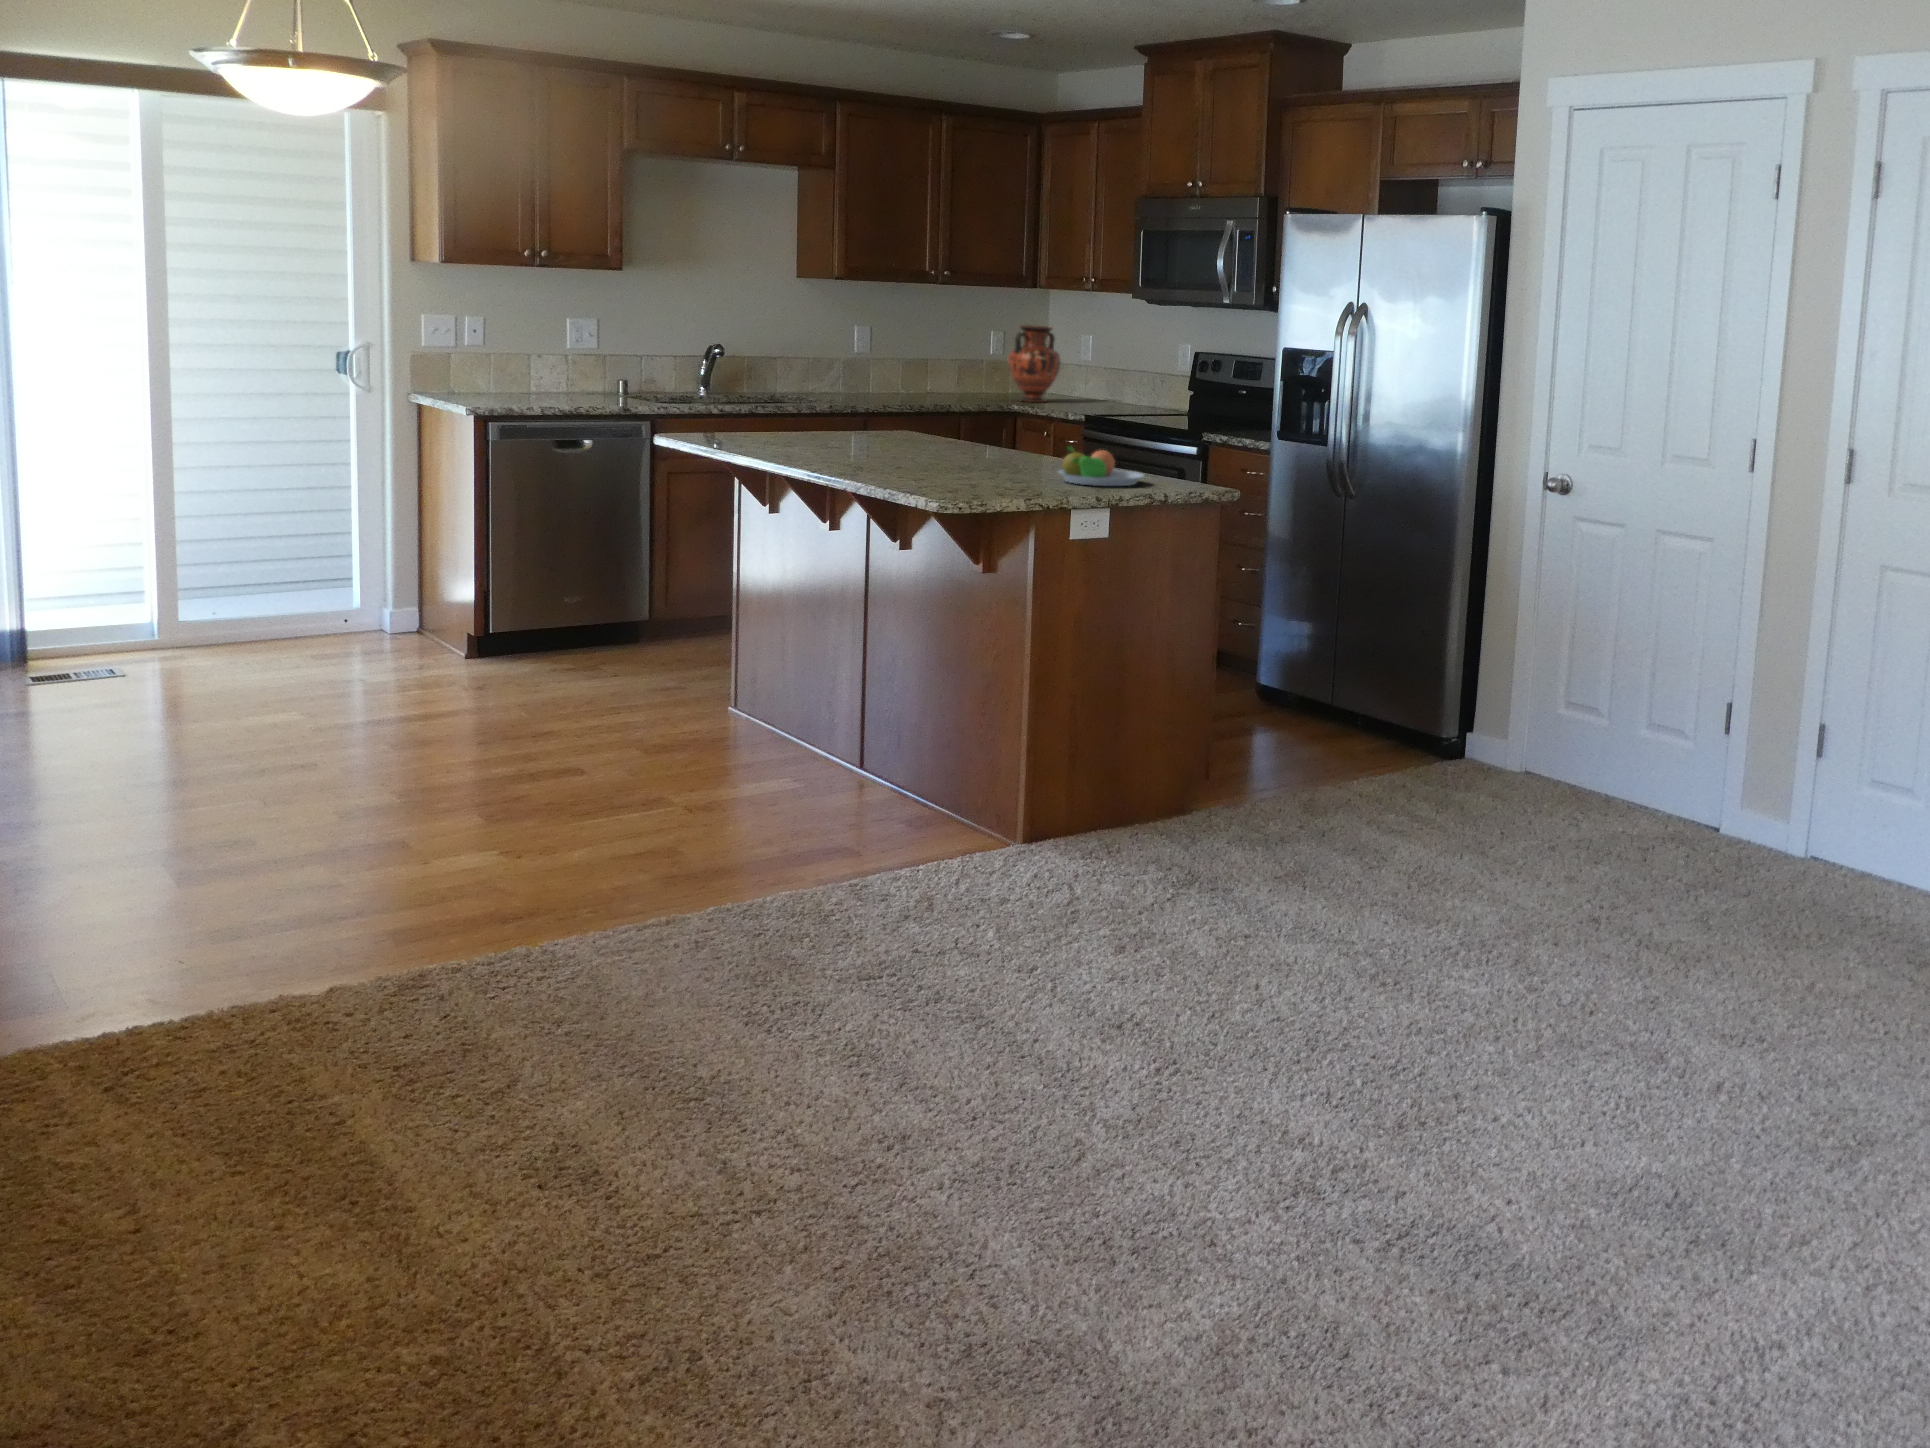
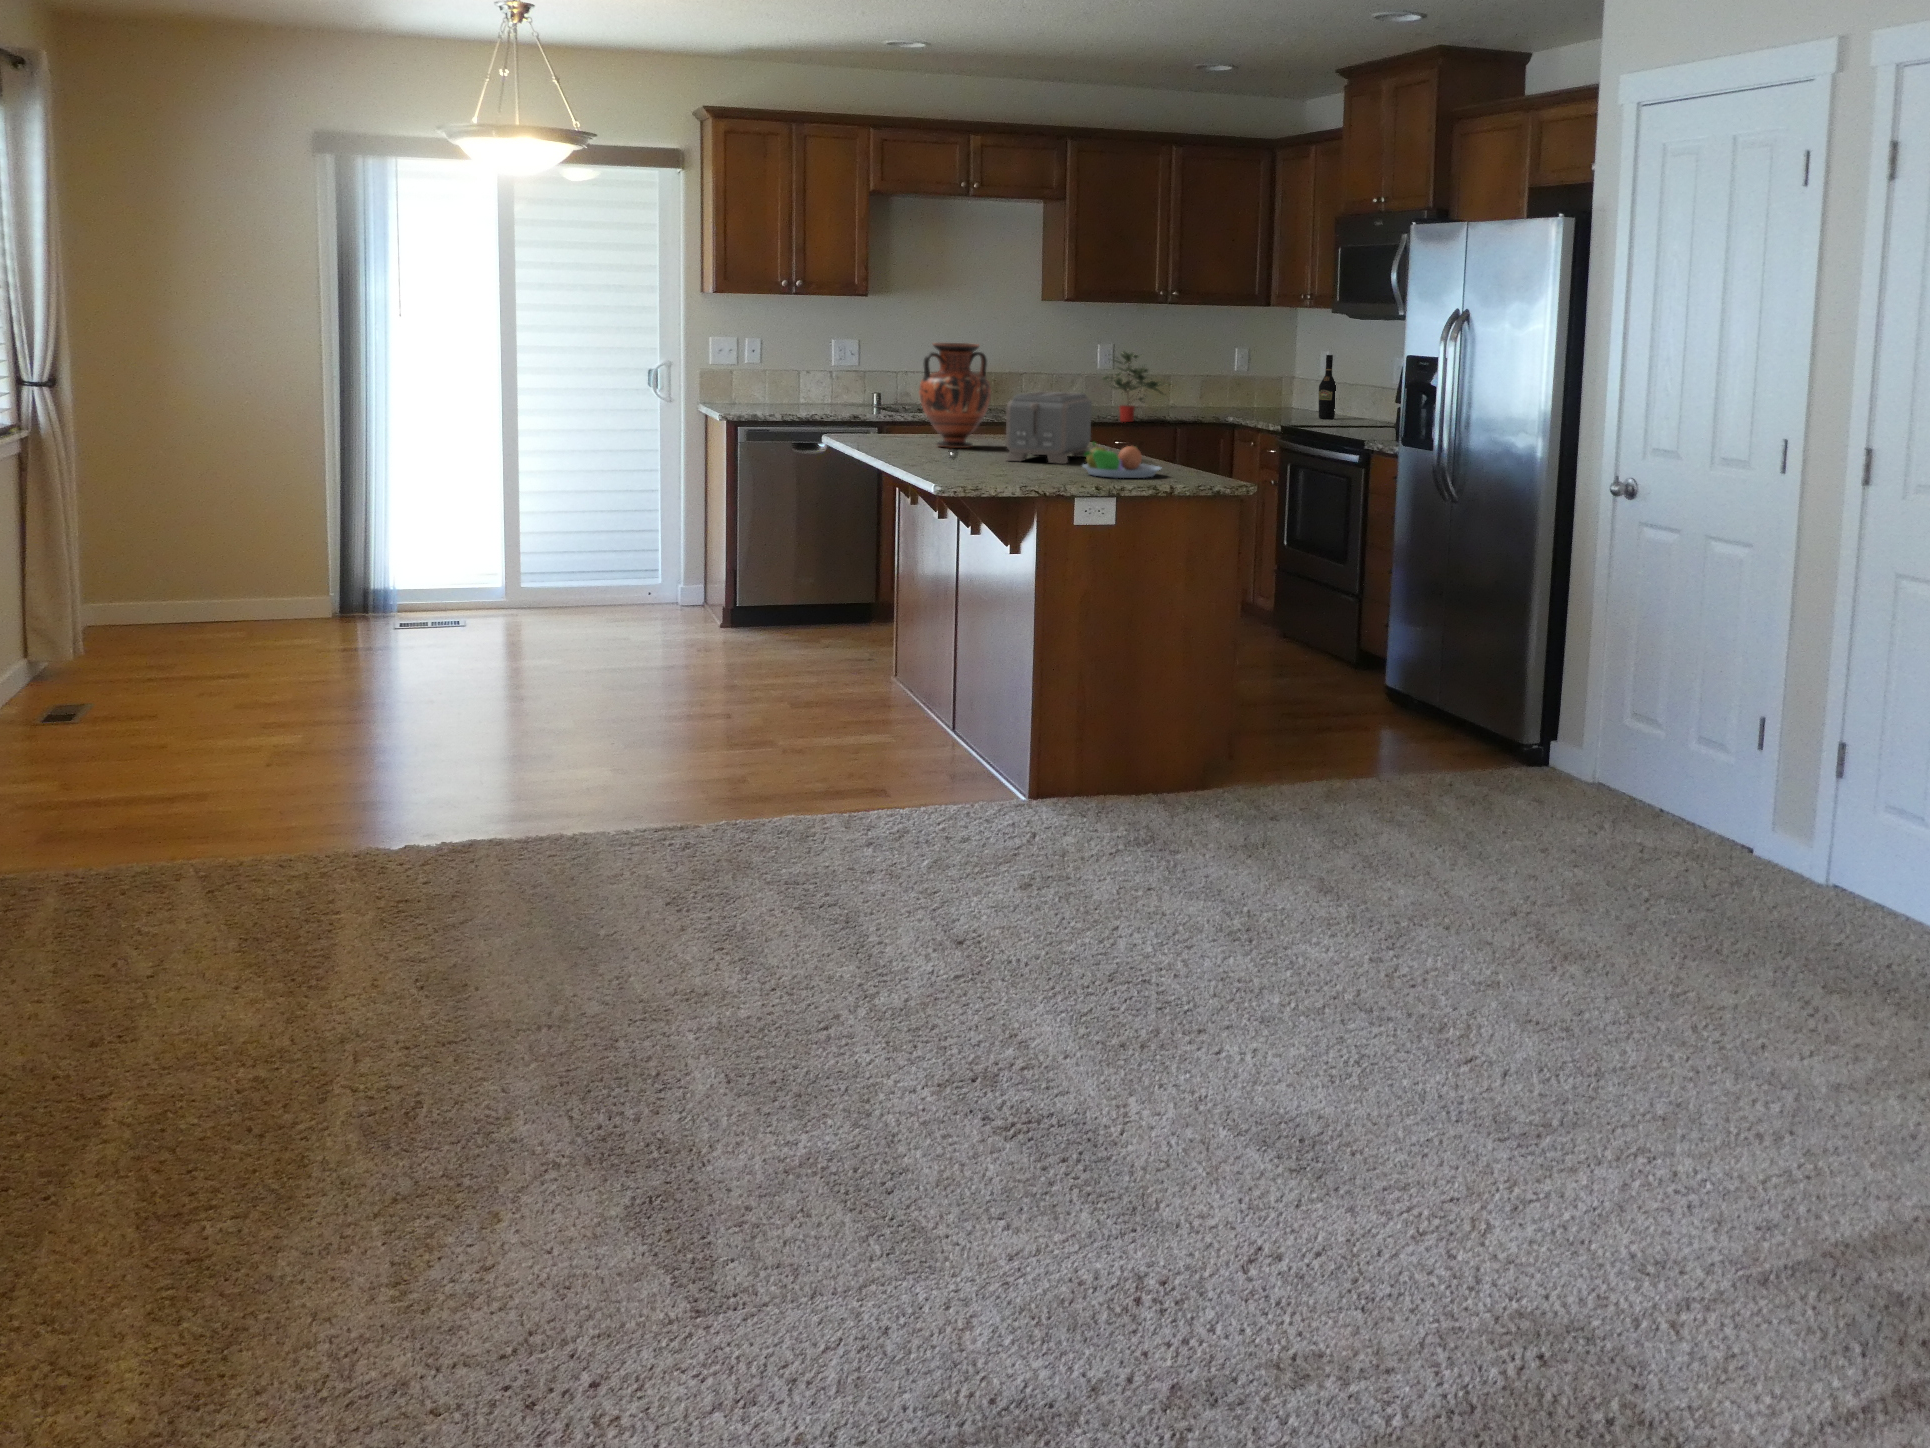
vase: present [1008,325,1060,402] -> present [919,343,991,448]
potted plant: none [880,335,963,411] -> present [1103,352,1163,422]
wine bottle: none [1082,339,1101,405] -> present [1319,355,1336,419]
toaster: none [934,387,1007,469] -> present [1006,391,1092,464]

